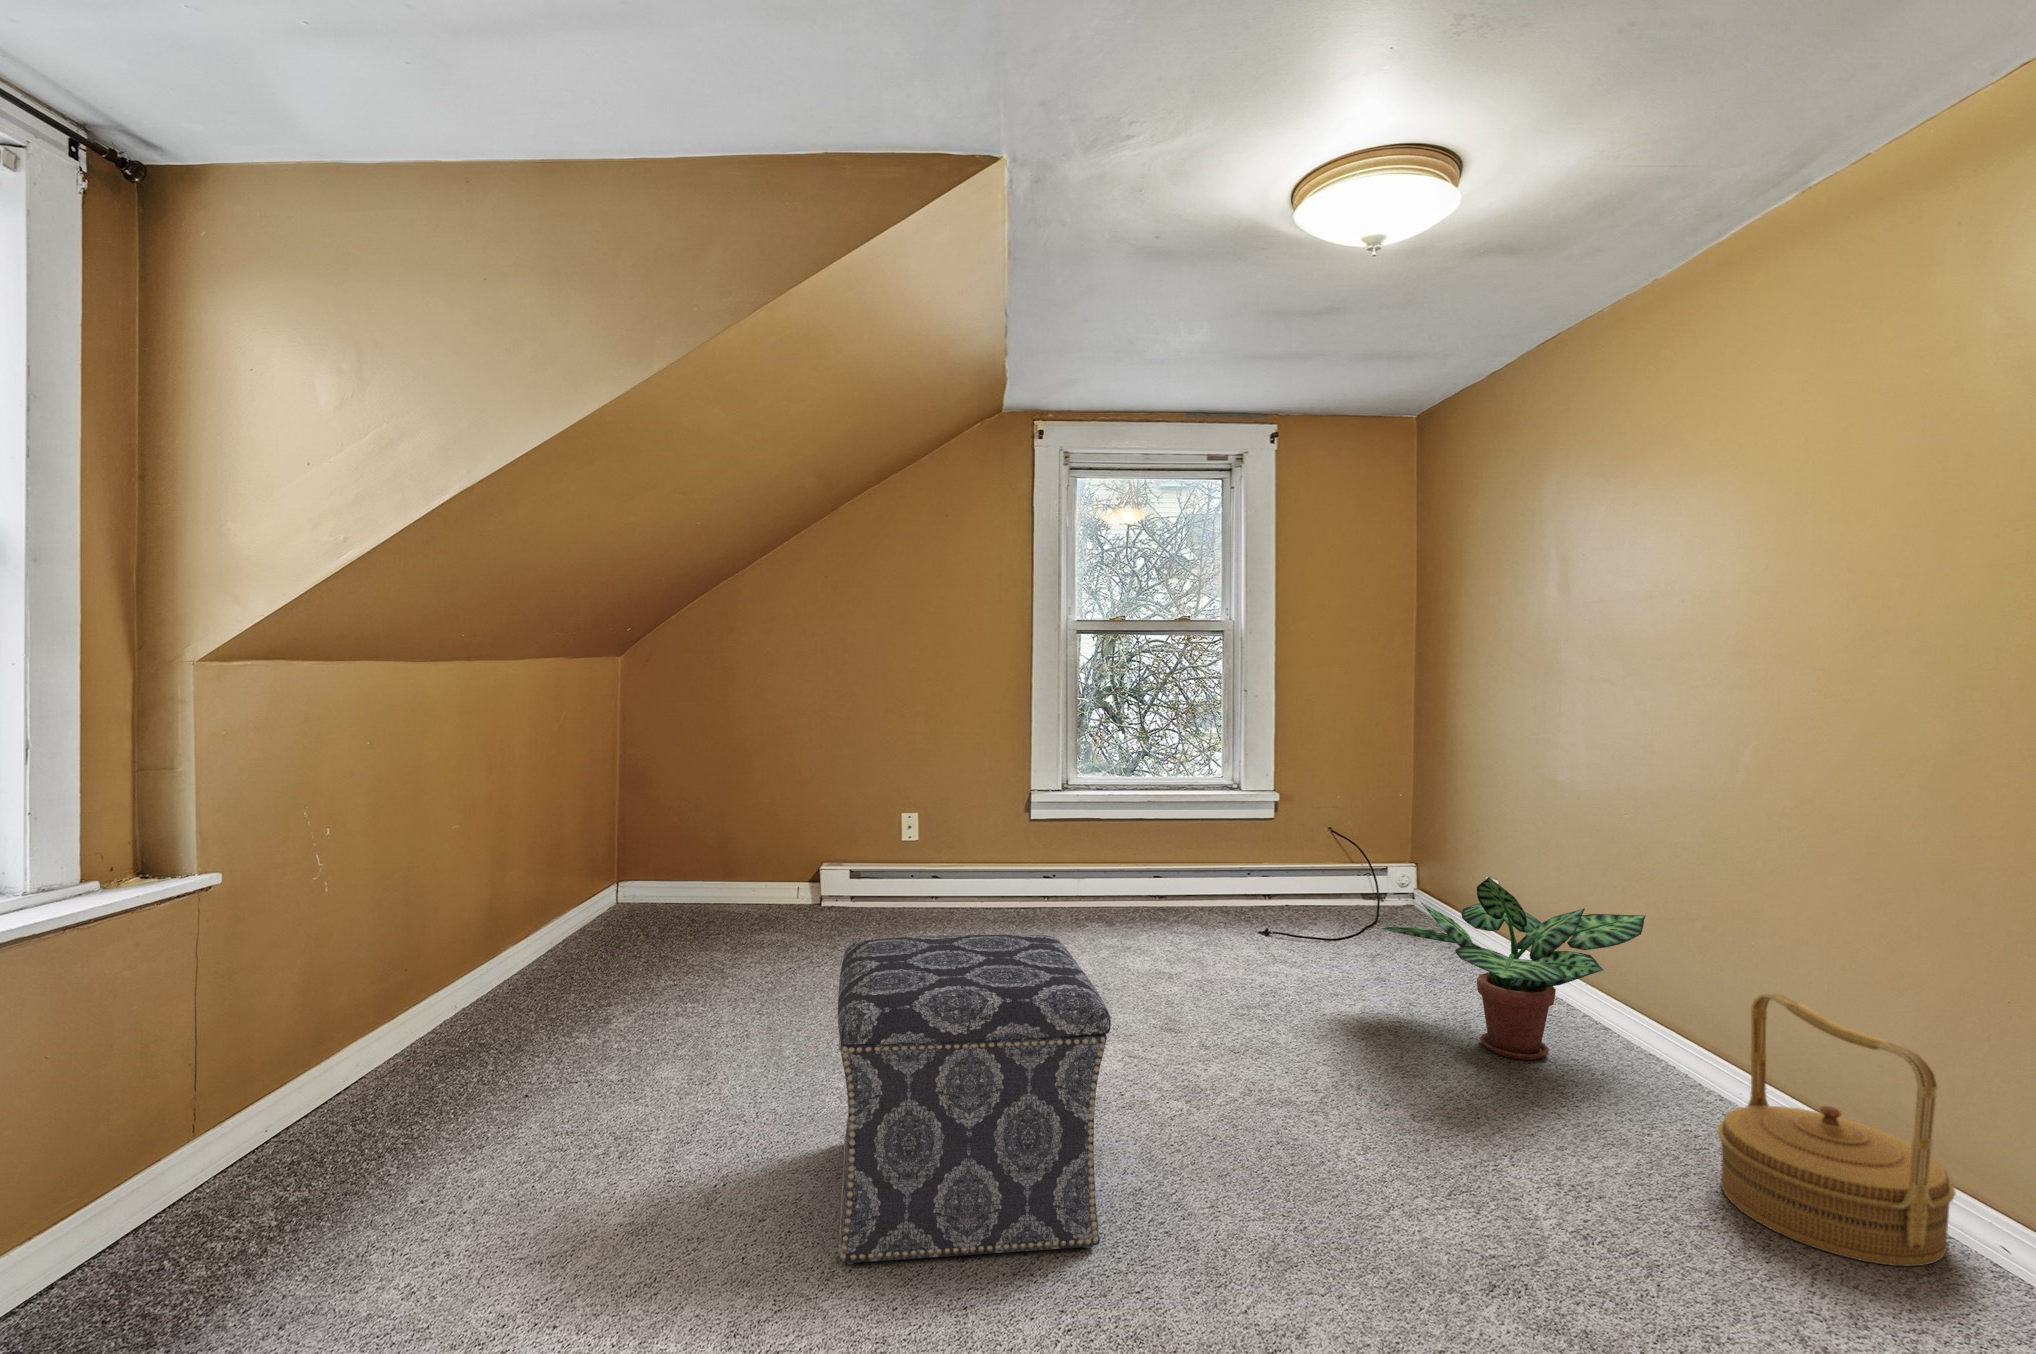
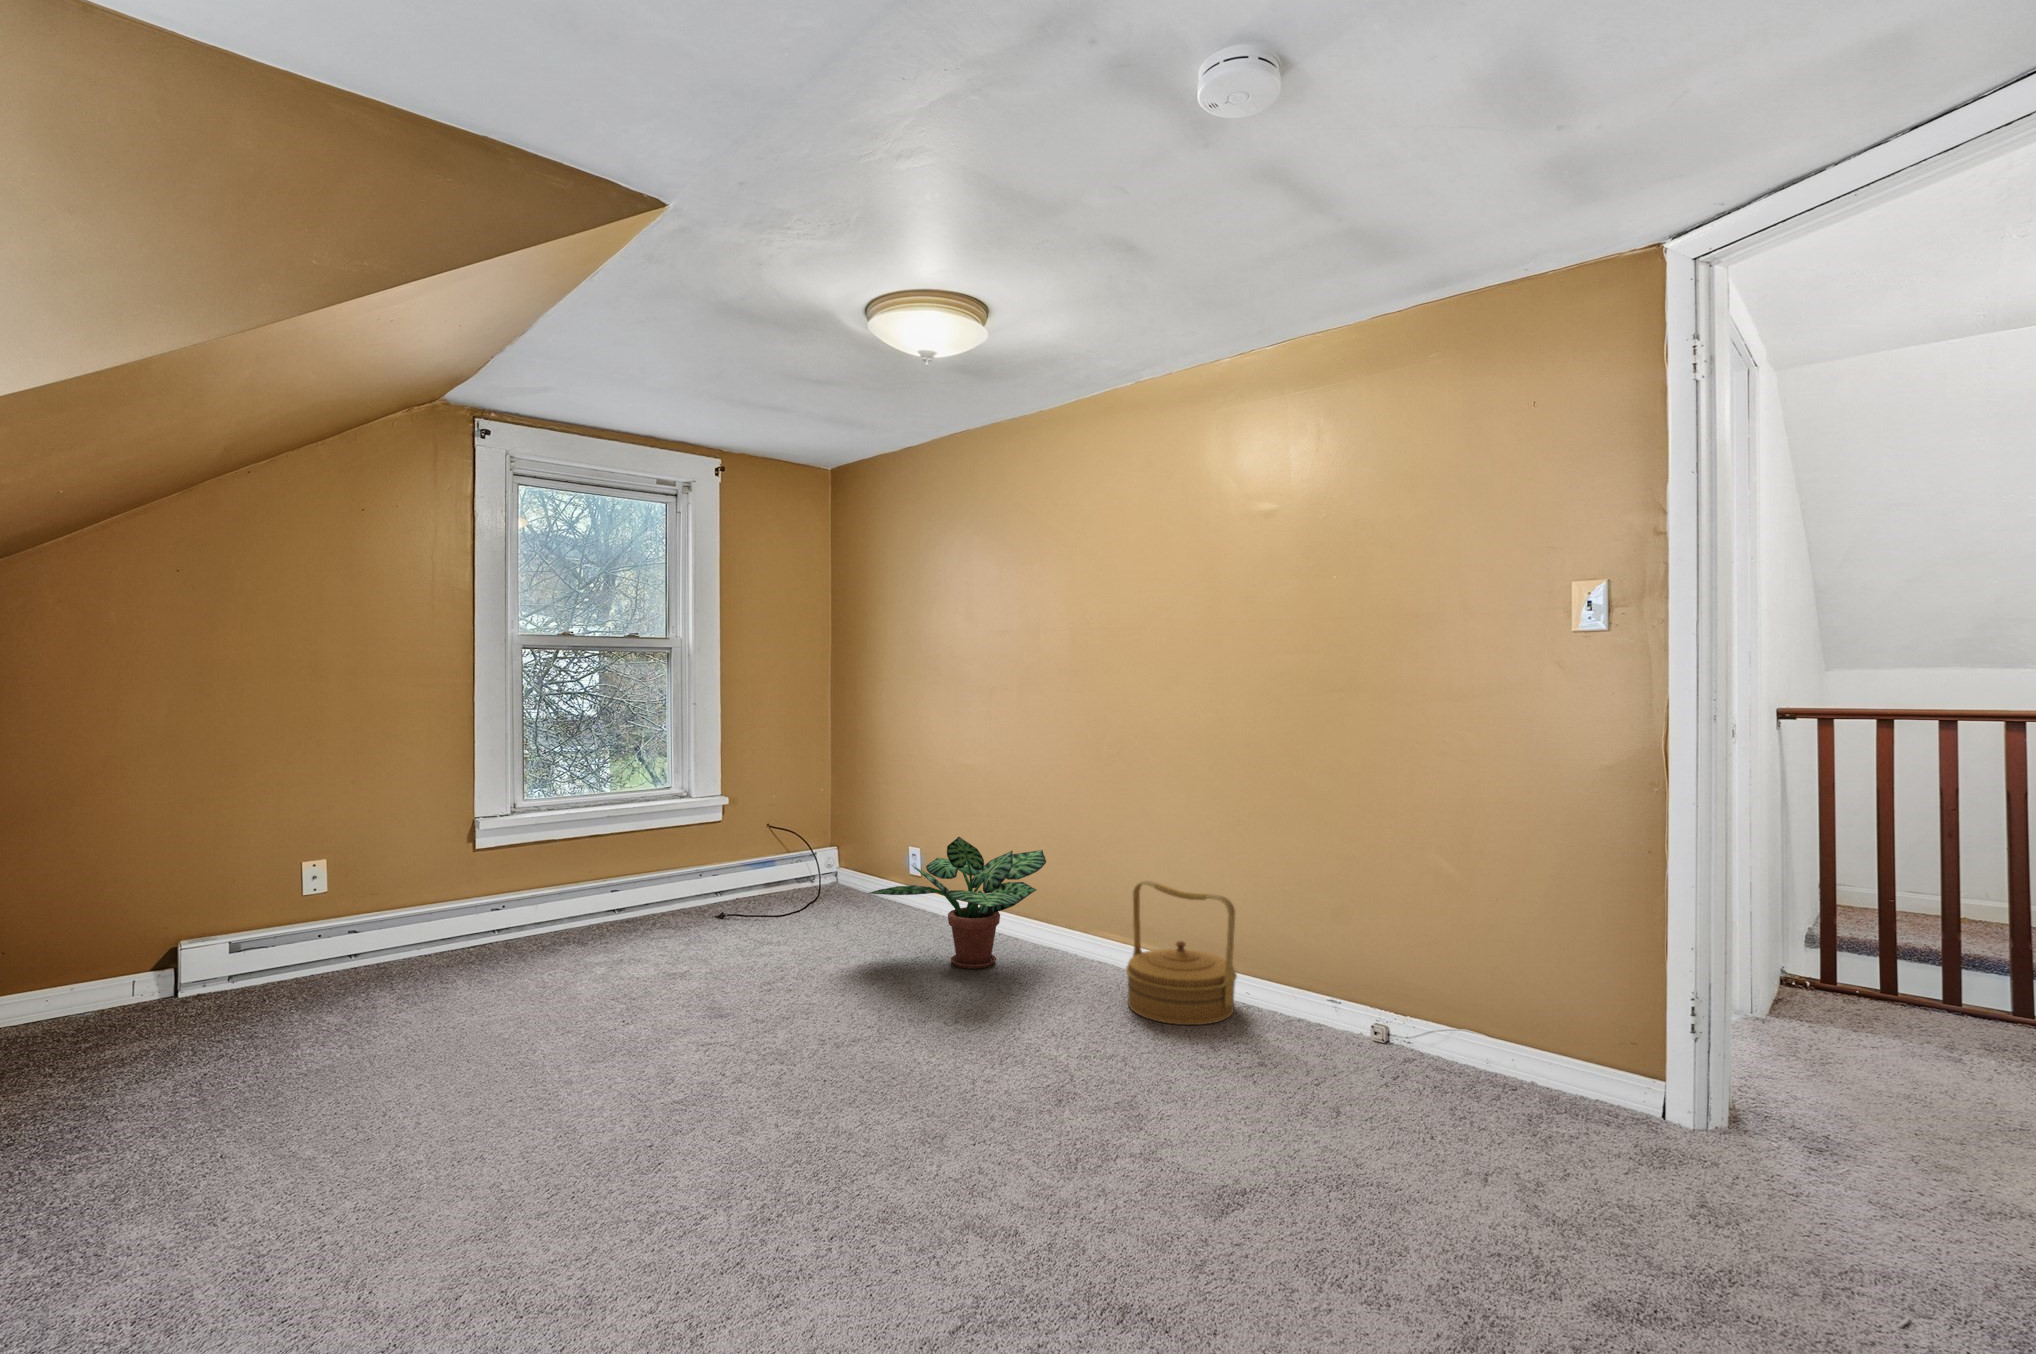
ottoman: present [838,935,1111,1265] -> none [481,938,818,1297]

